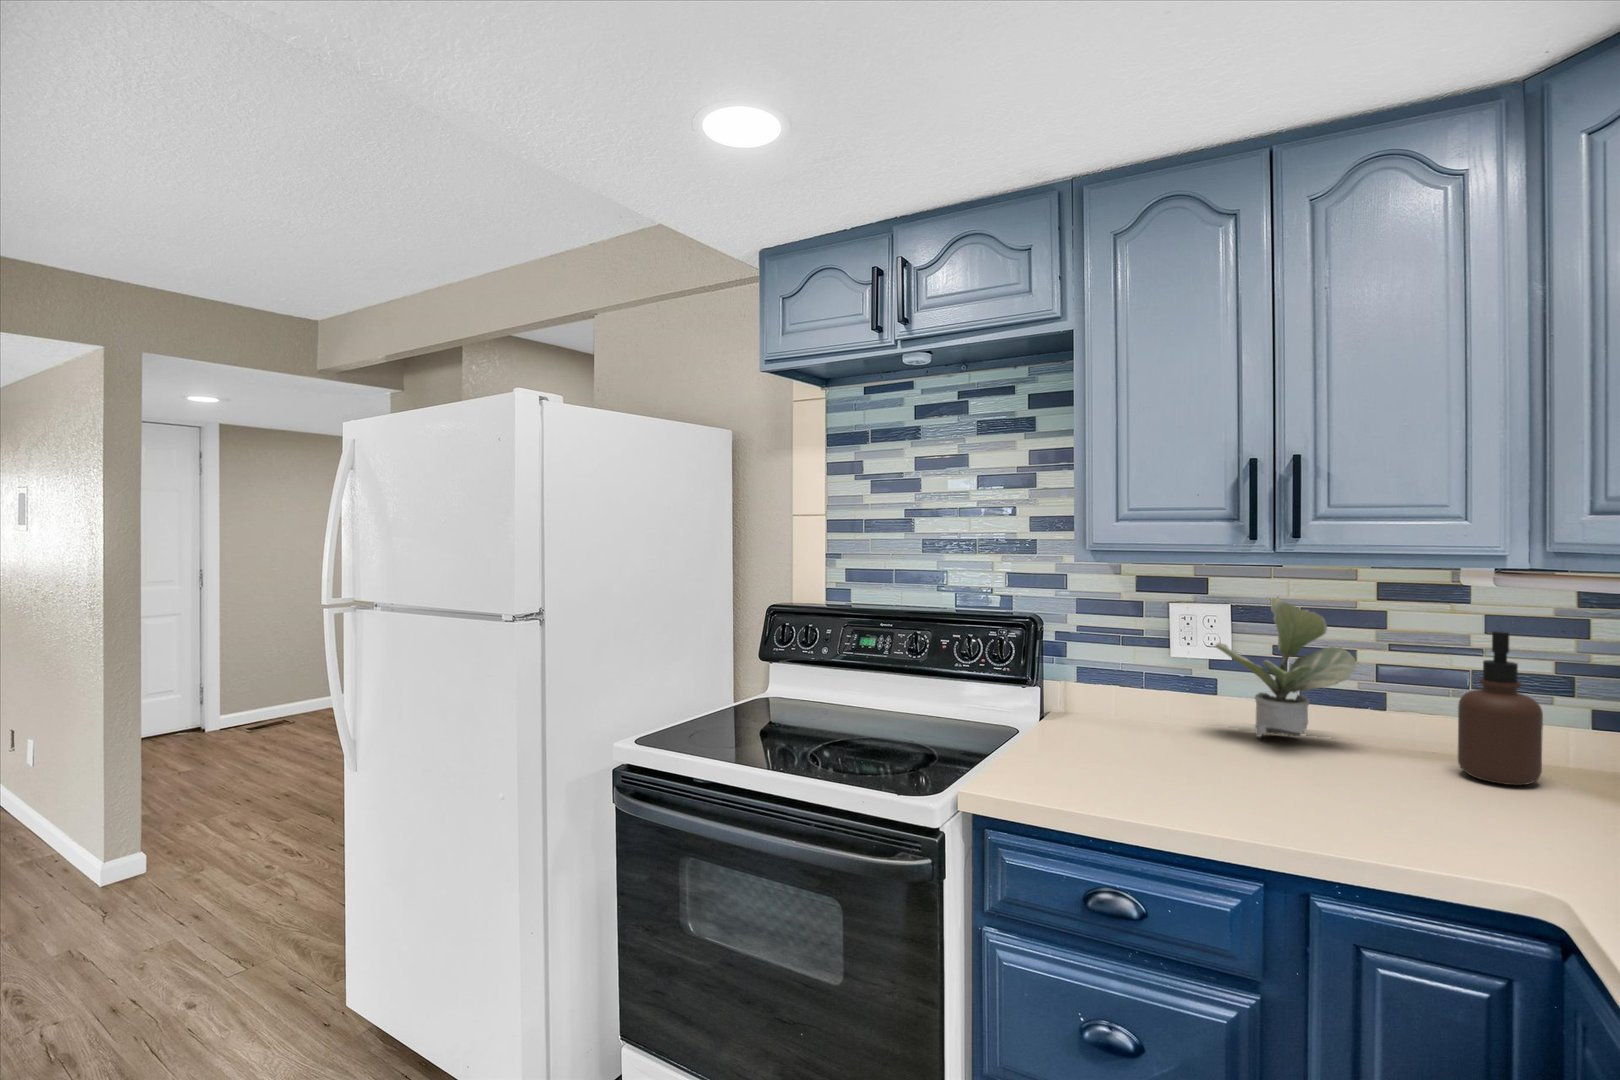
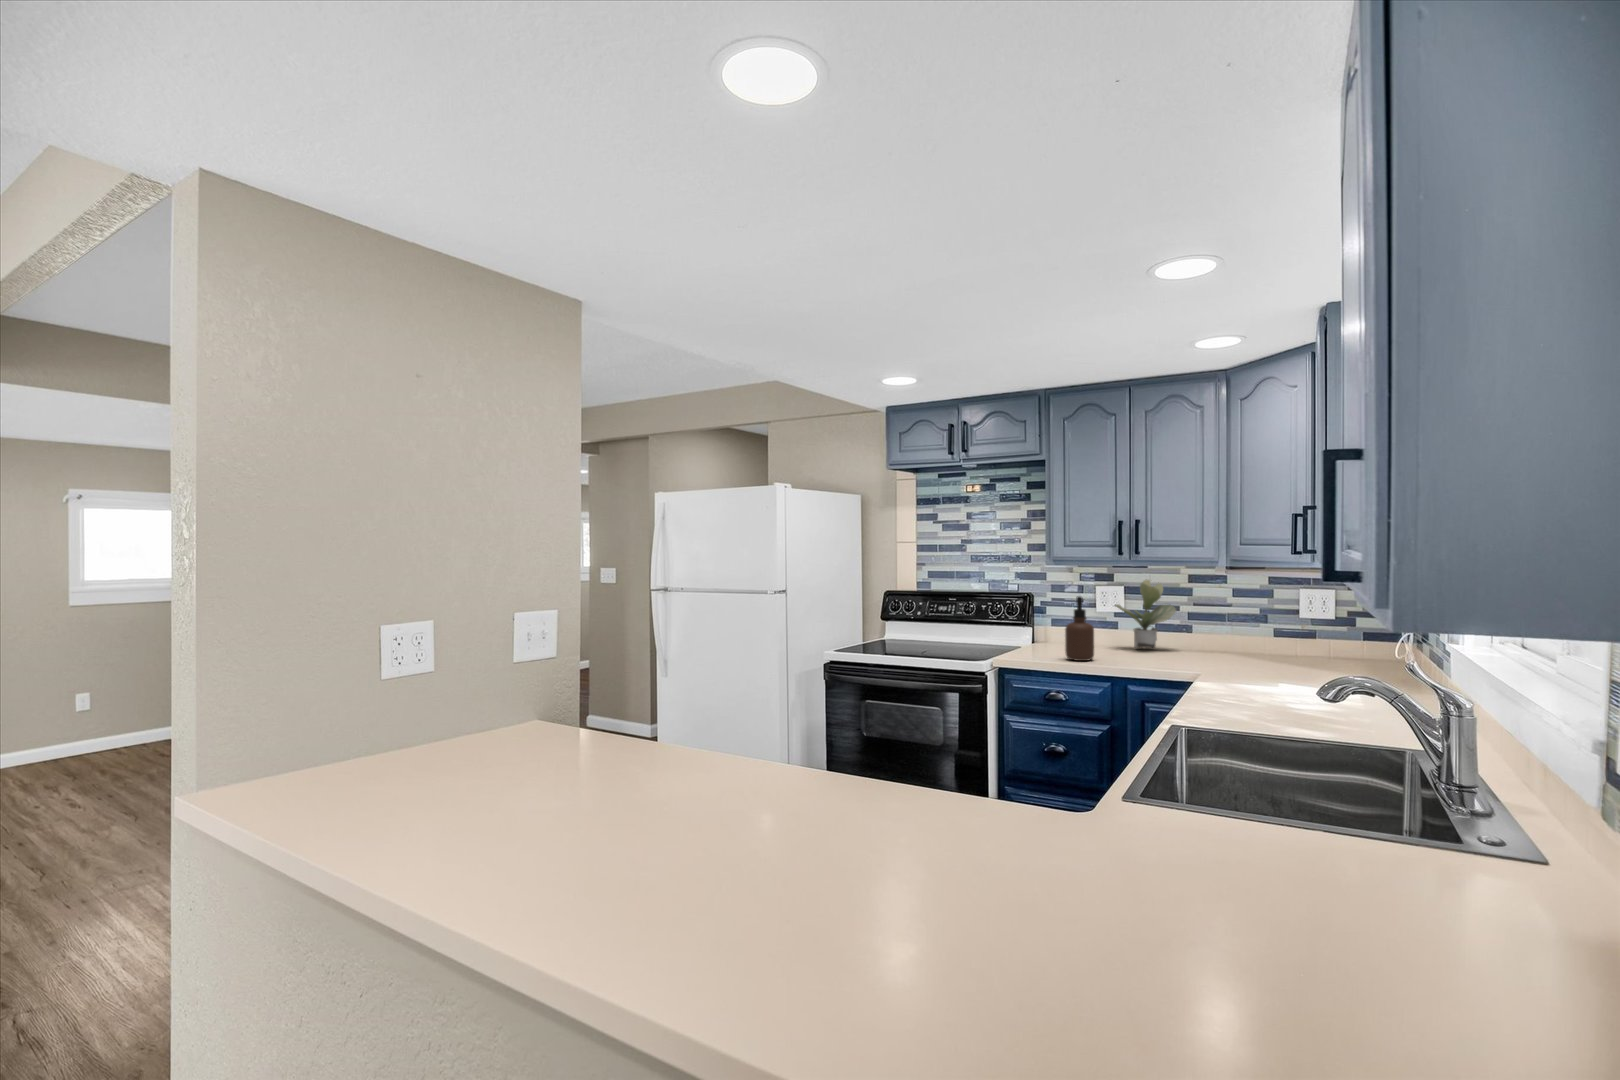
soap dispenser: present [1458,631,1543,785] -> present [1065,596,1094,661]

